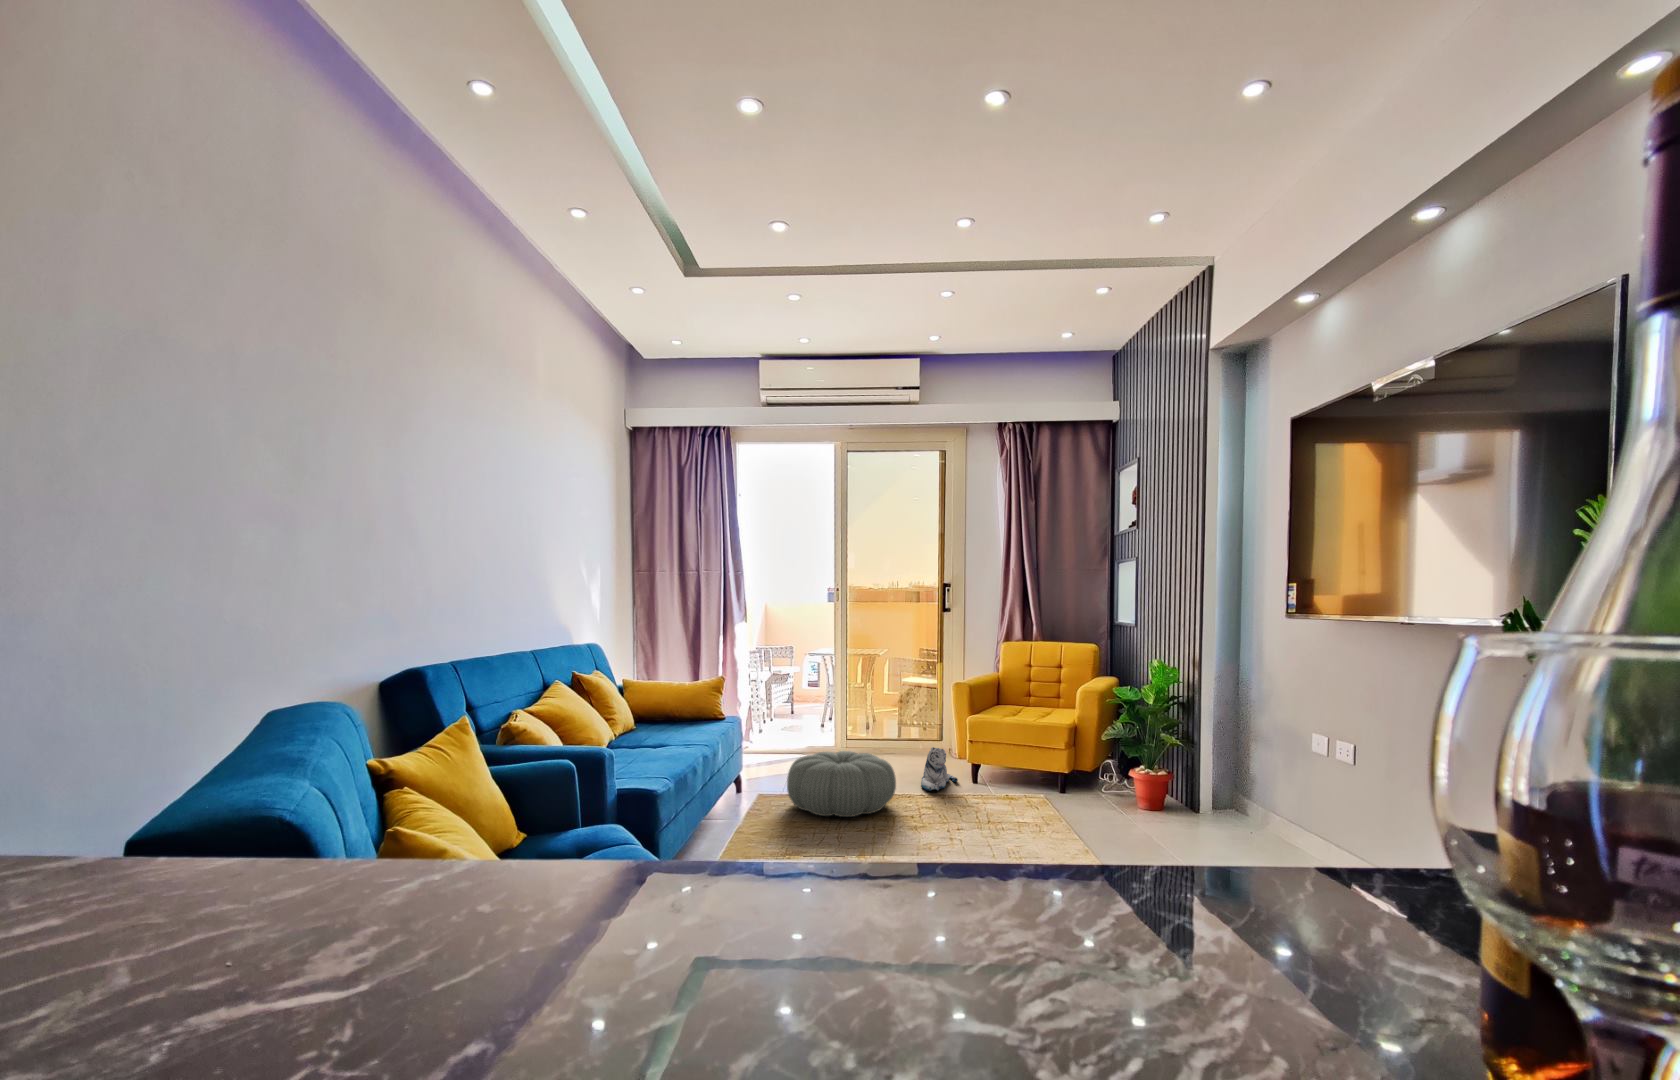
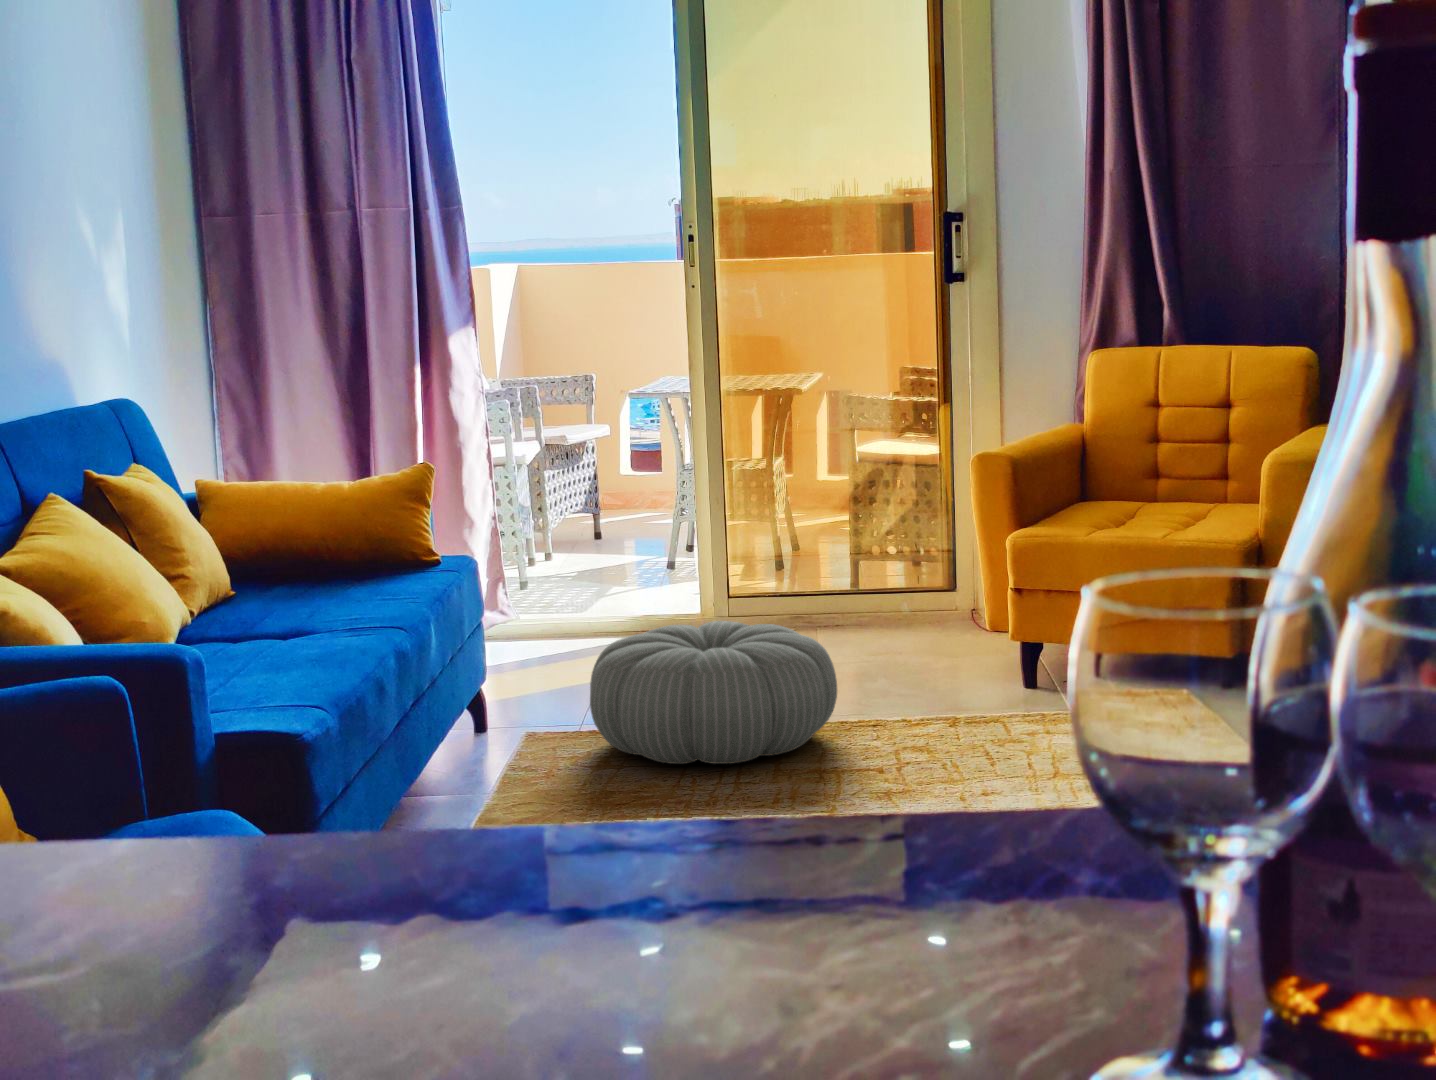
plush toy: present [921,747,958,791] -> none [898,604,983,701]

